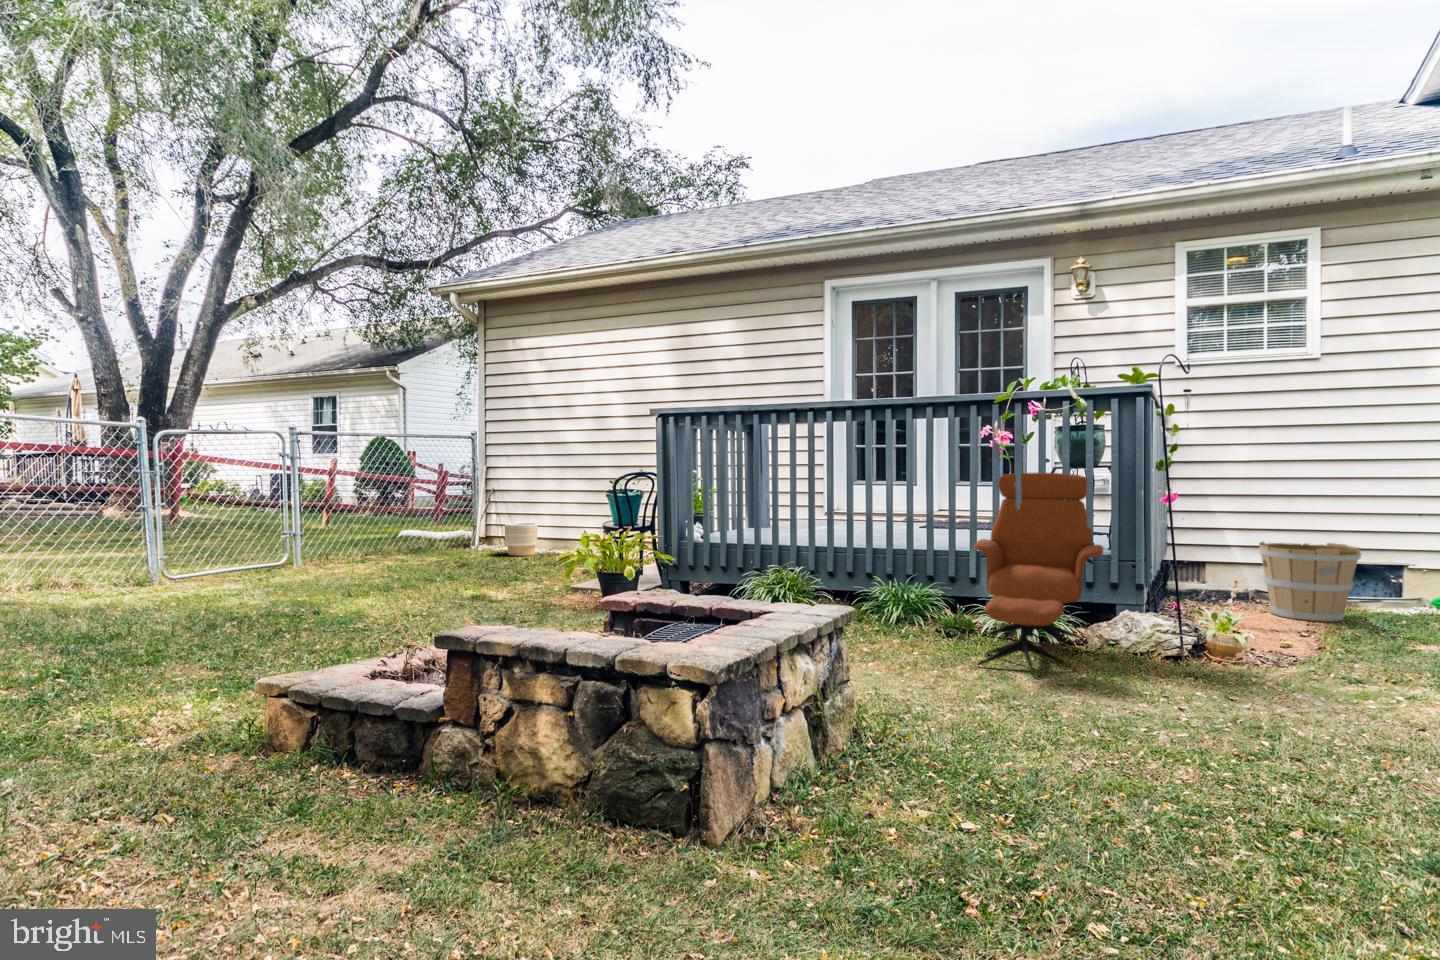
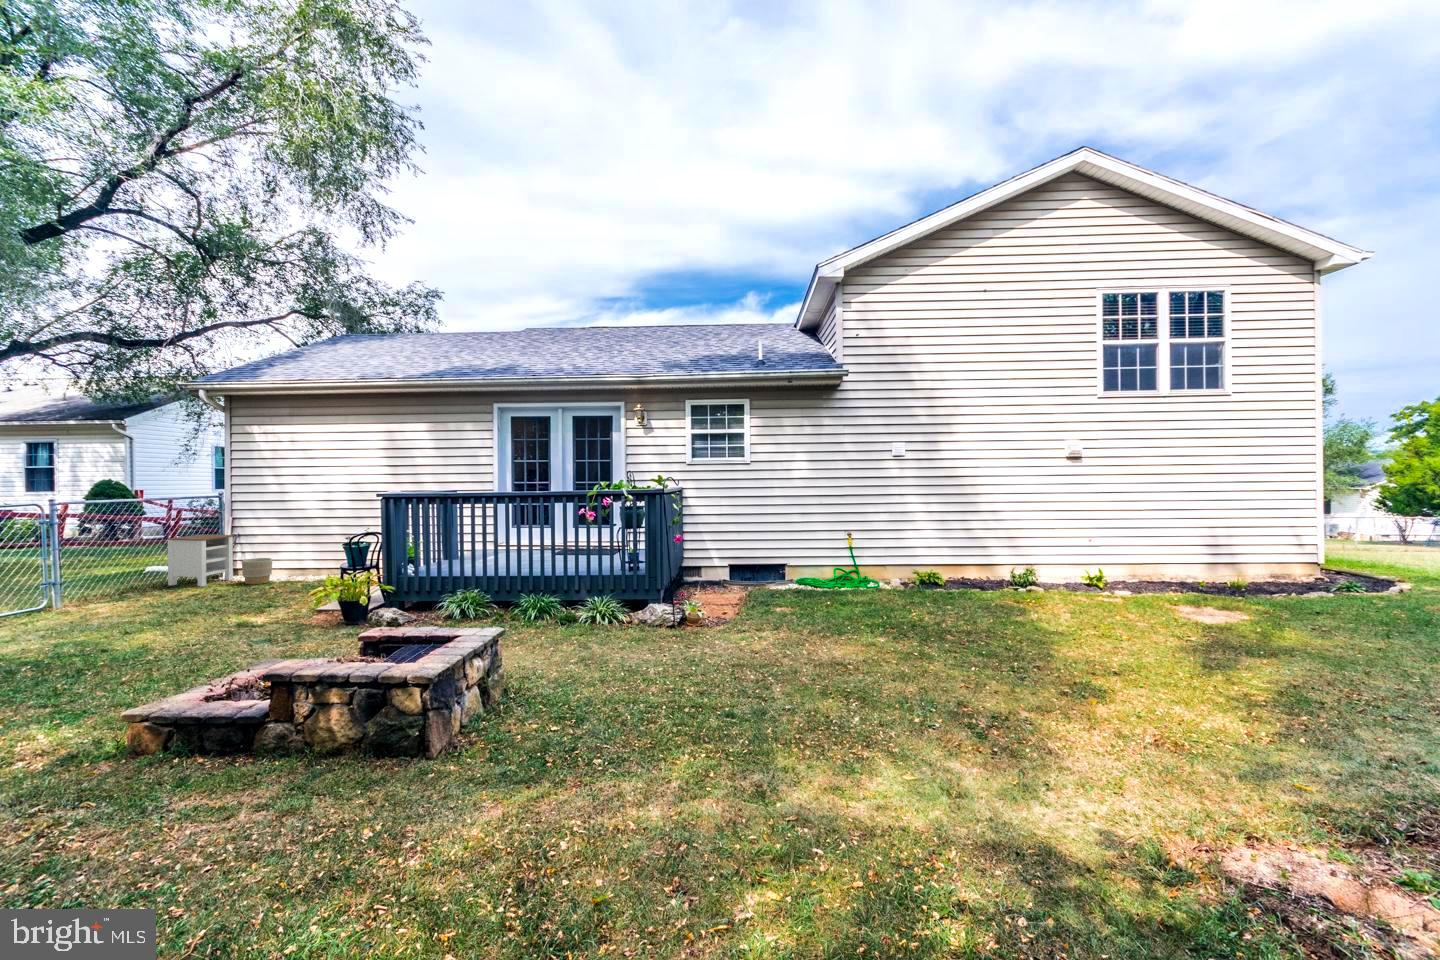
armchair: present [974,473,1103,678] -> none [574,533,641,646]
side table: none [430,491,499,554] -> present [167,534,235,586]
wooden bucket: present [1258,542,1361,622] -> none [722,556,764,596]

